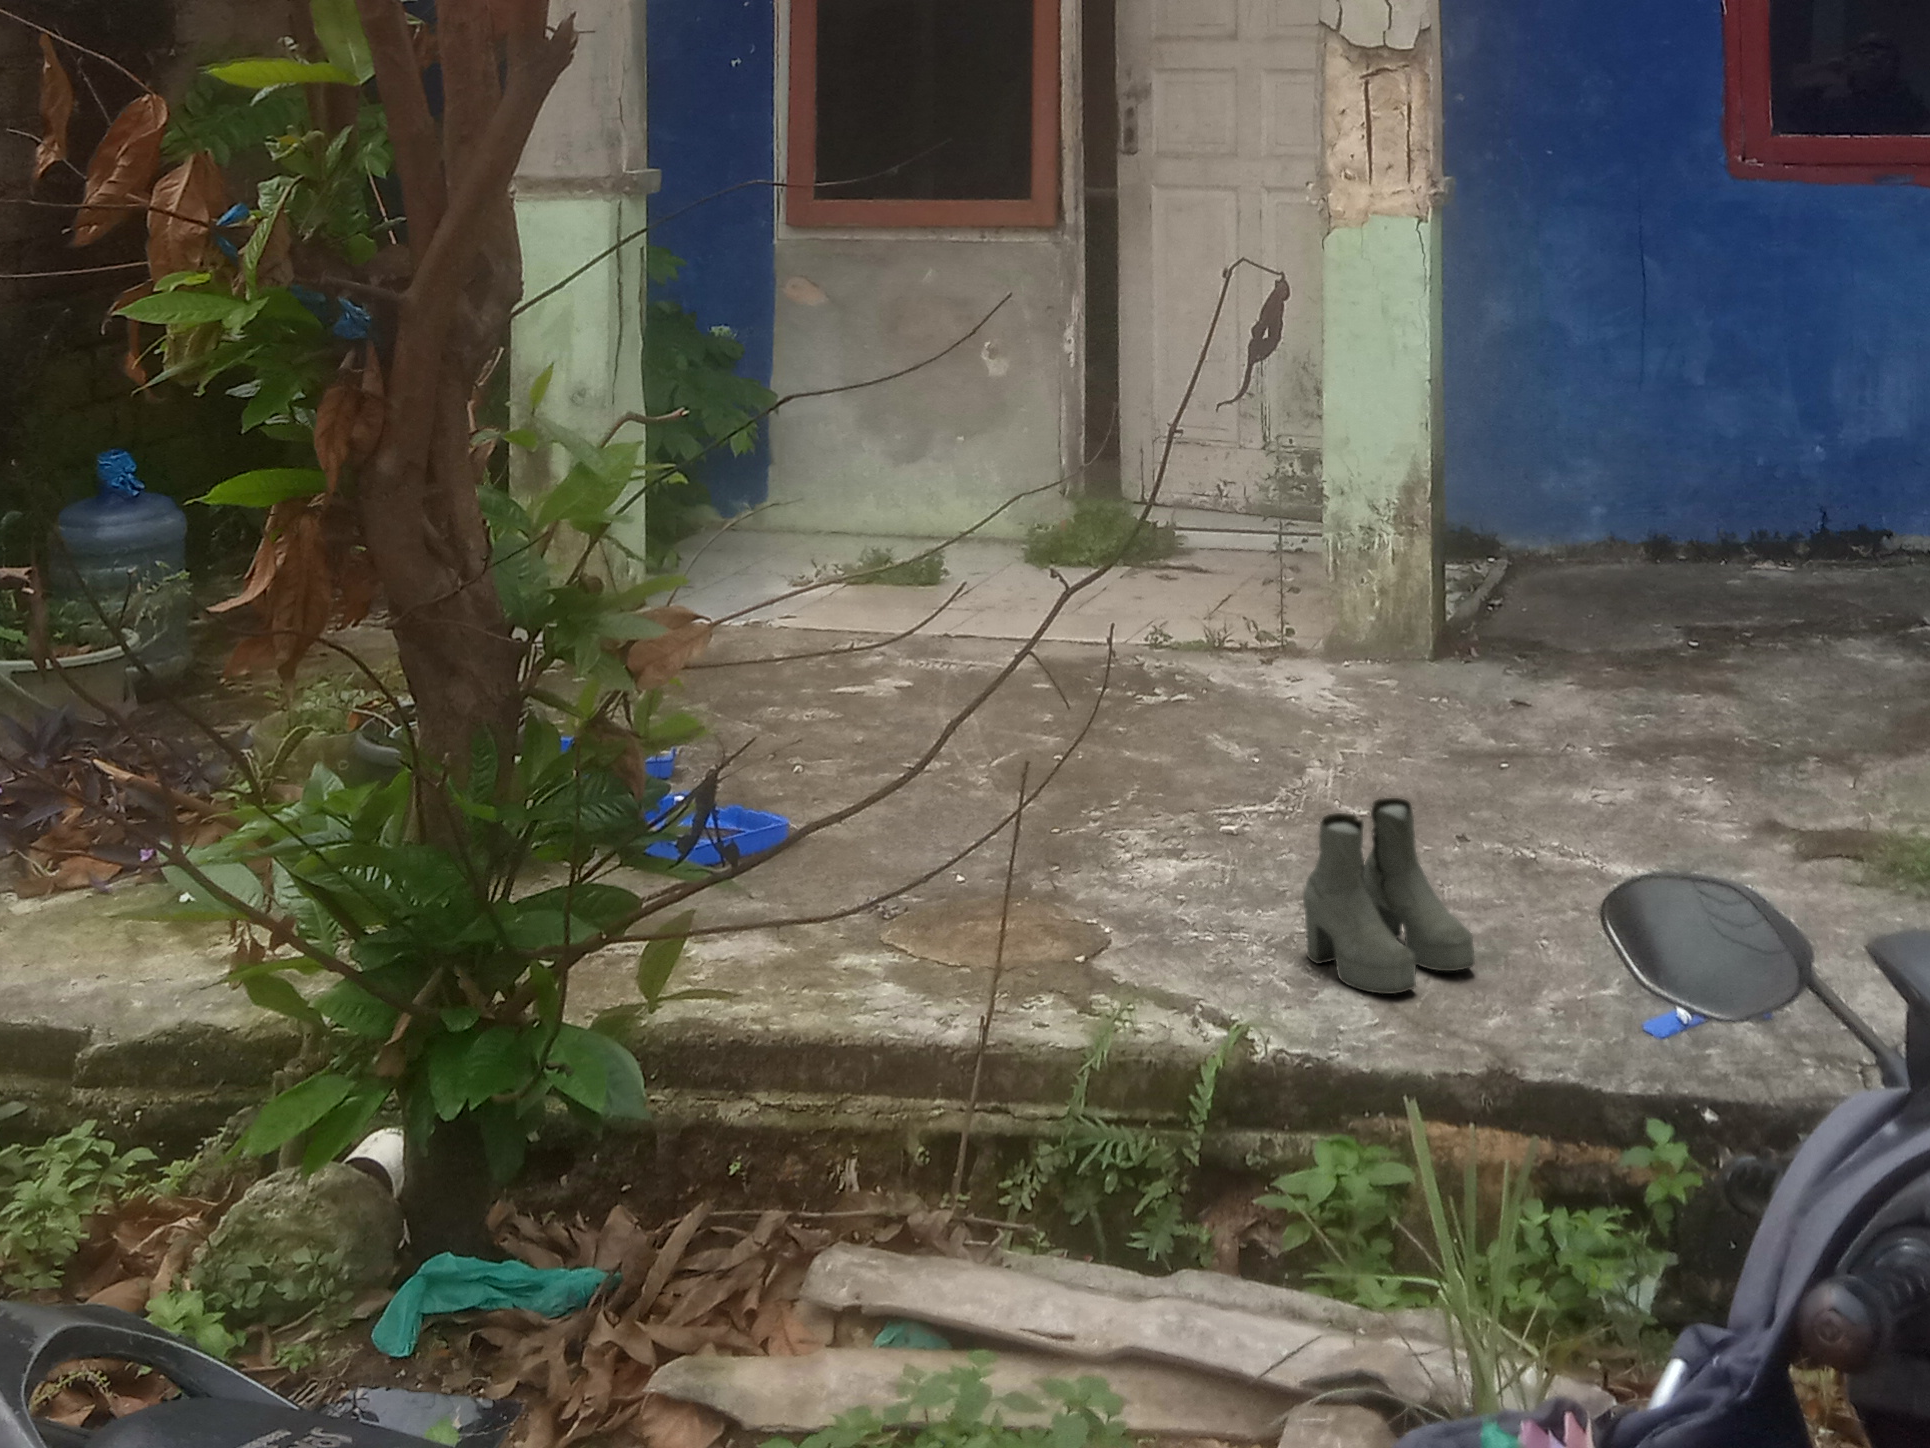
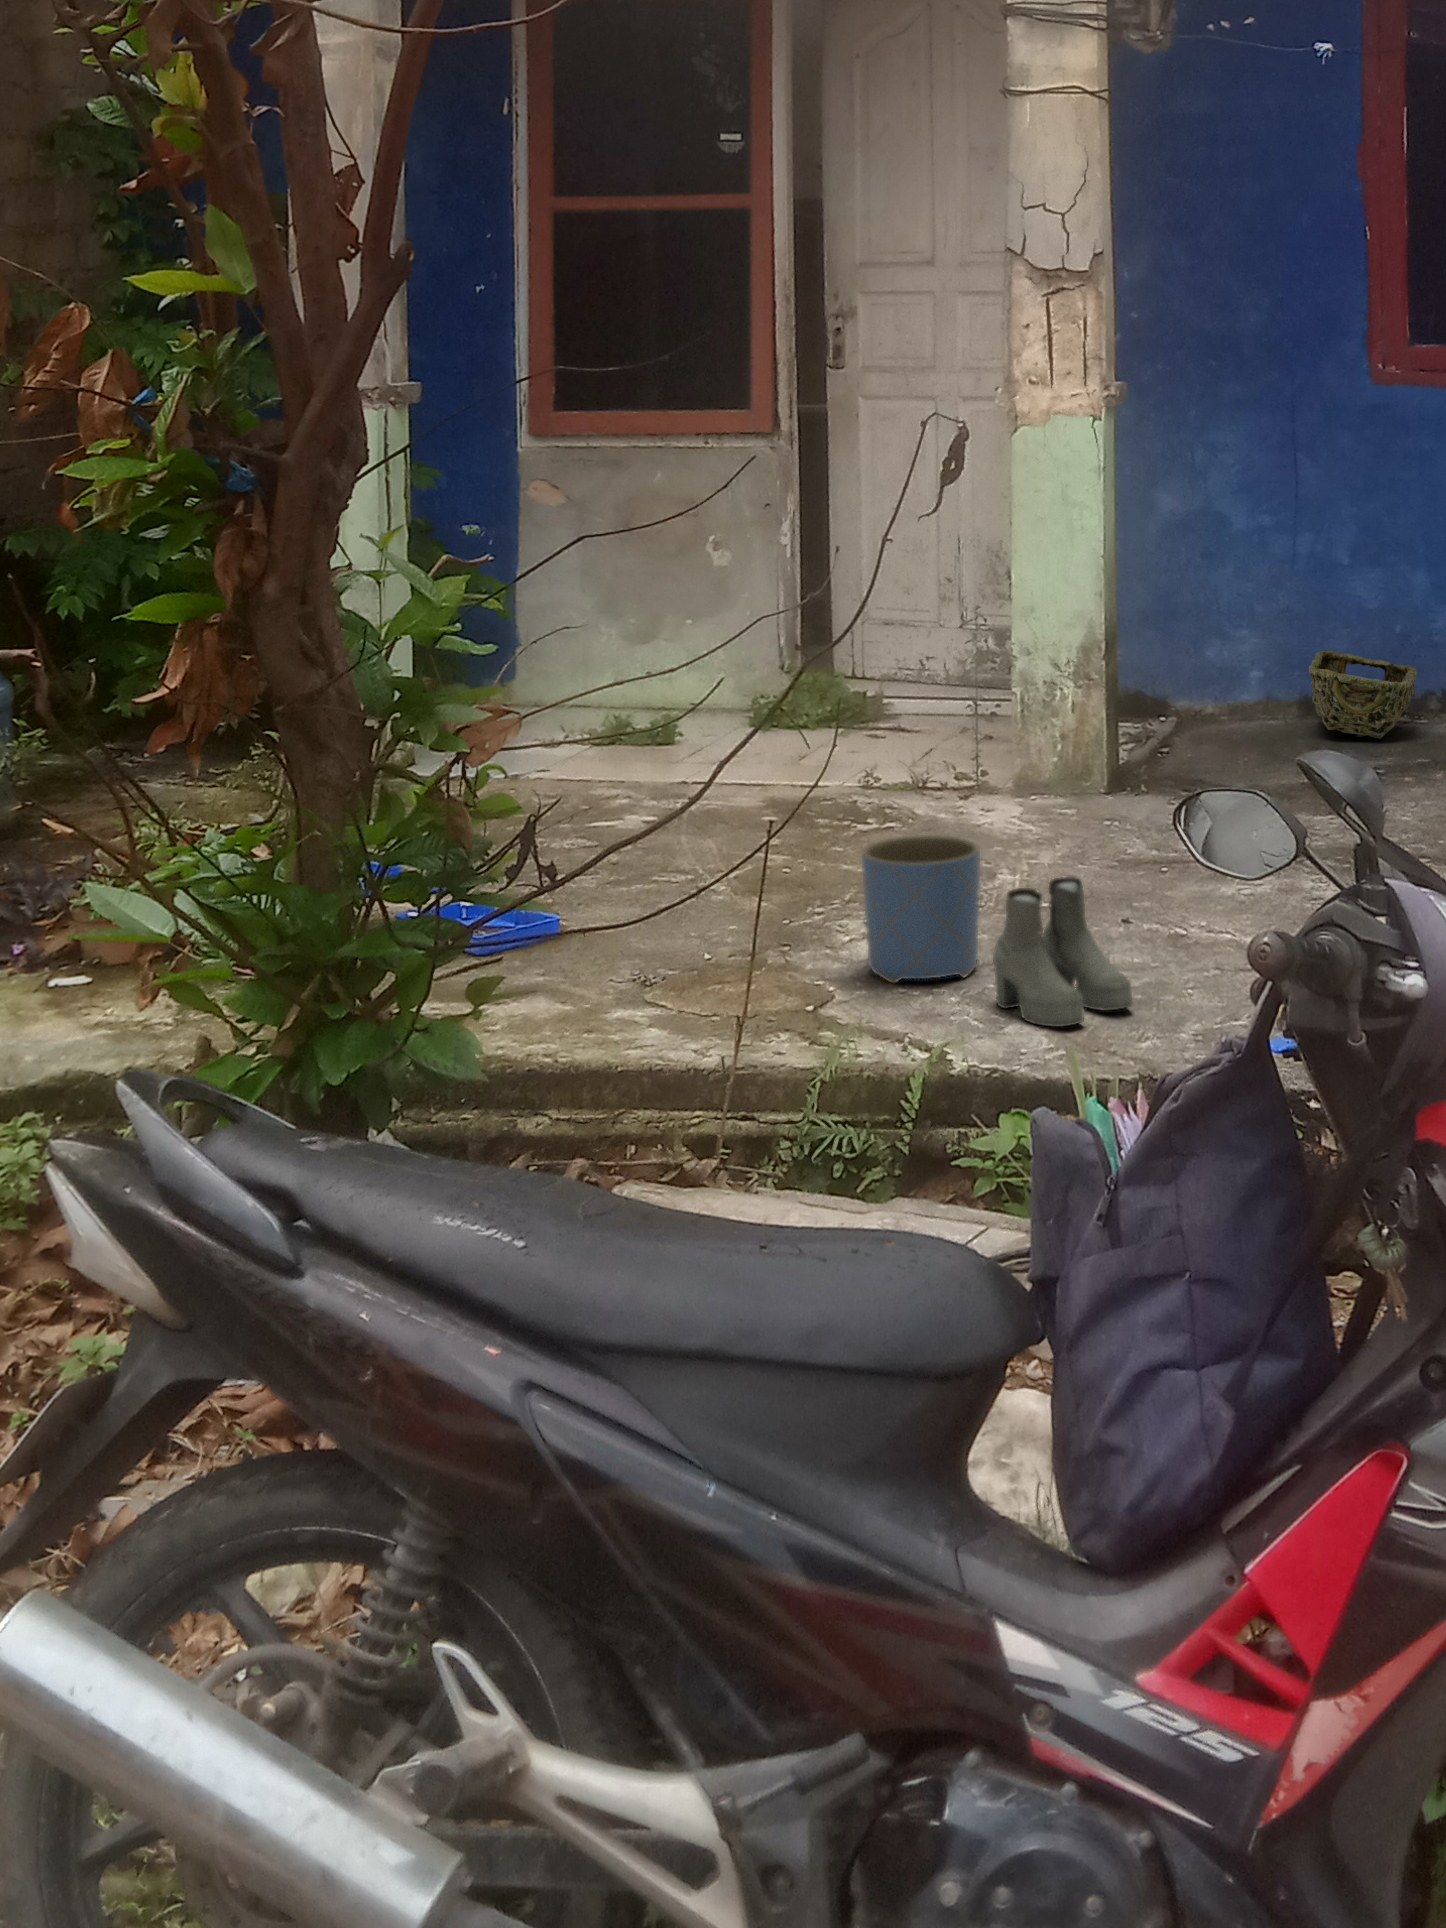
woven basket: none [1656,485,1779,592] -> present [1309,650,1417,738]
planter: none [1144,735,1287,922] -> present [862,835,980,983]

